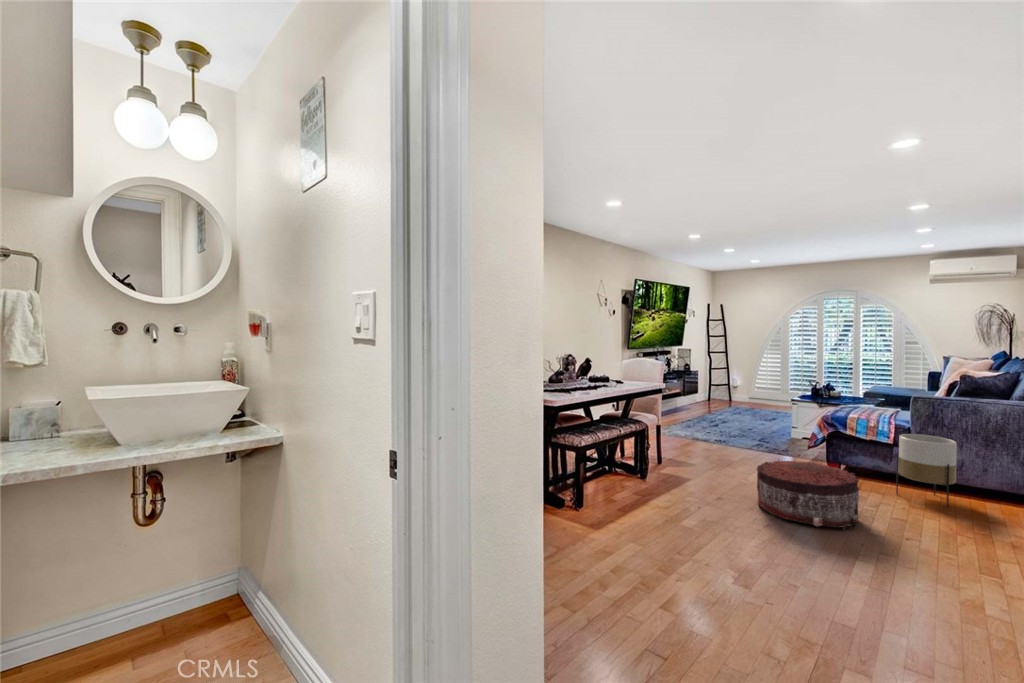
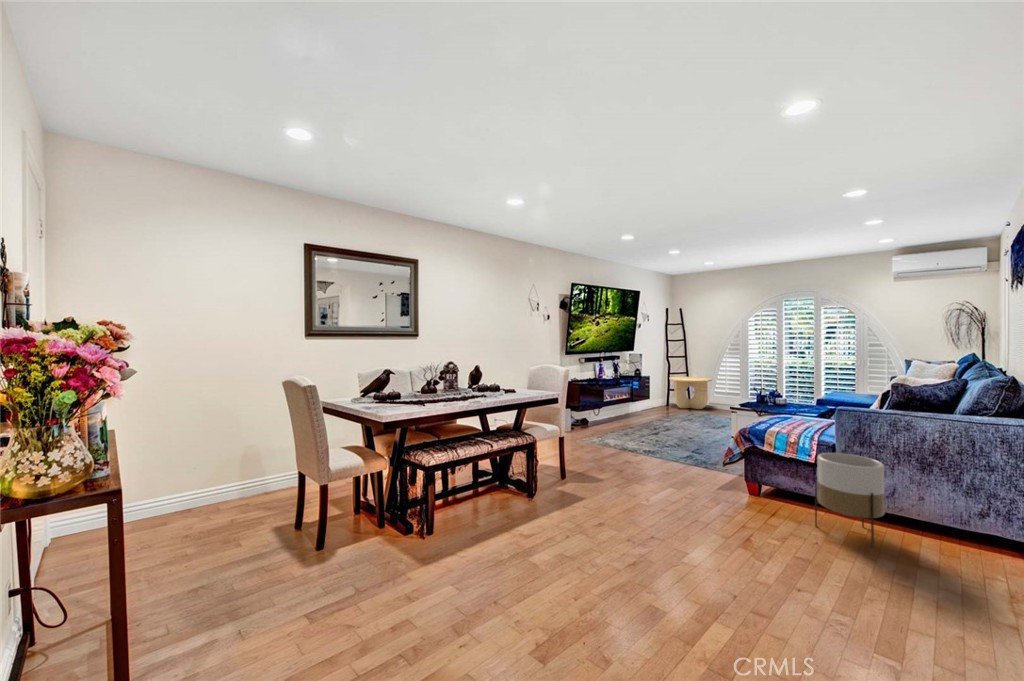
side table: none [710,372,753,404] -> present [669,377,712,409]
pouf: present [757,460,859,529] -> none [633,483,749,580]

